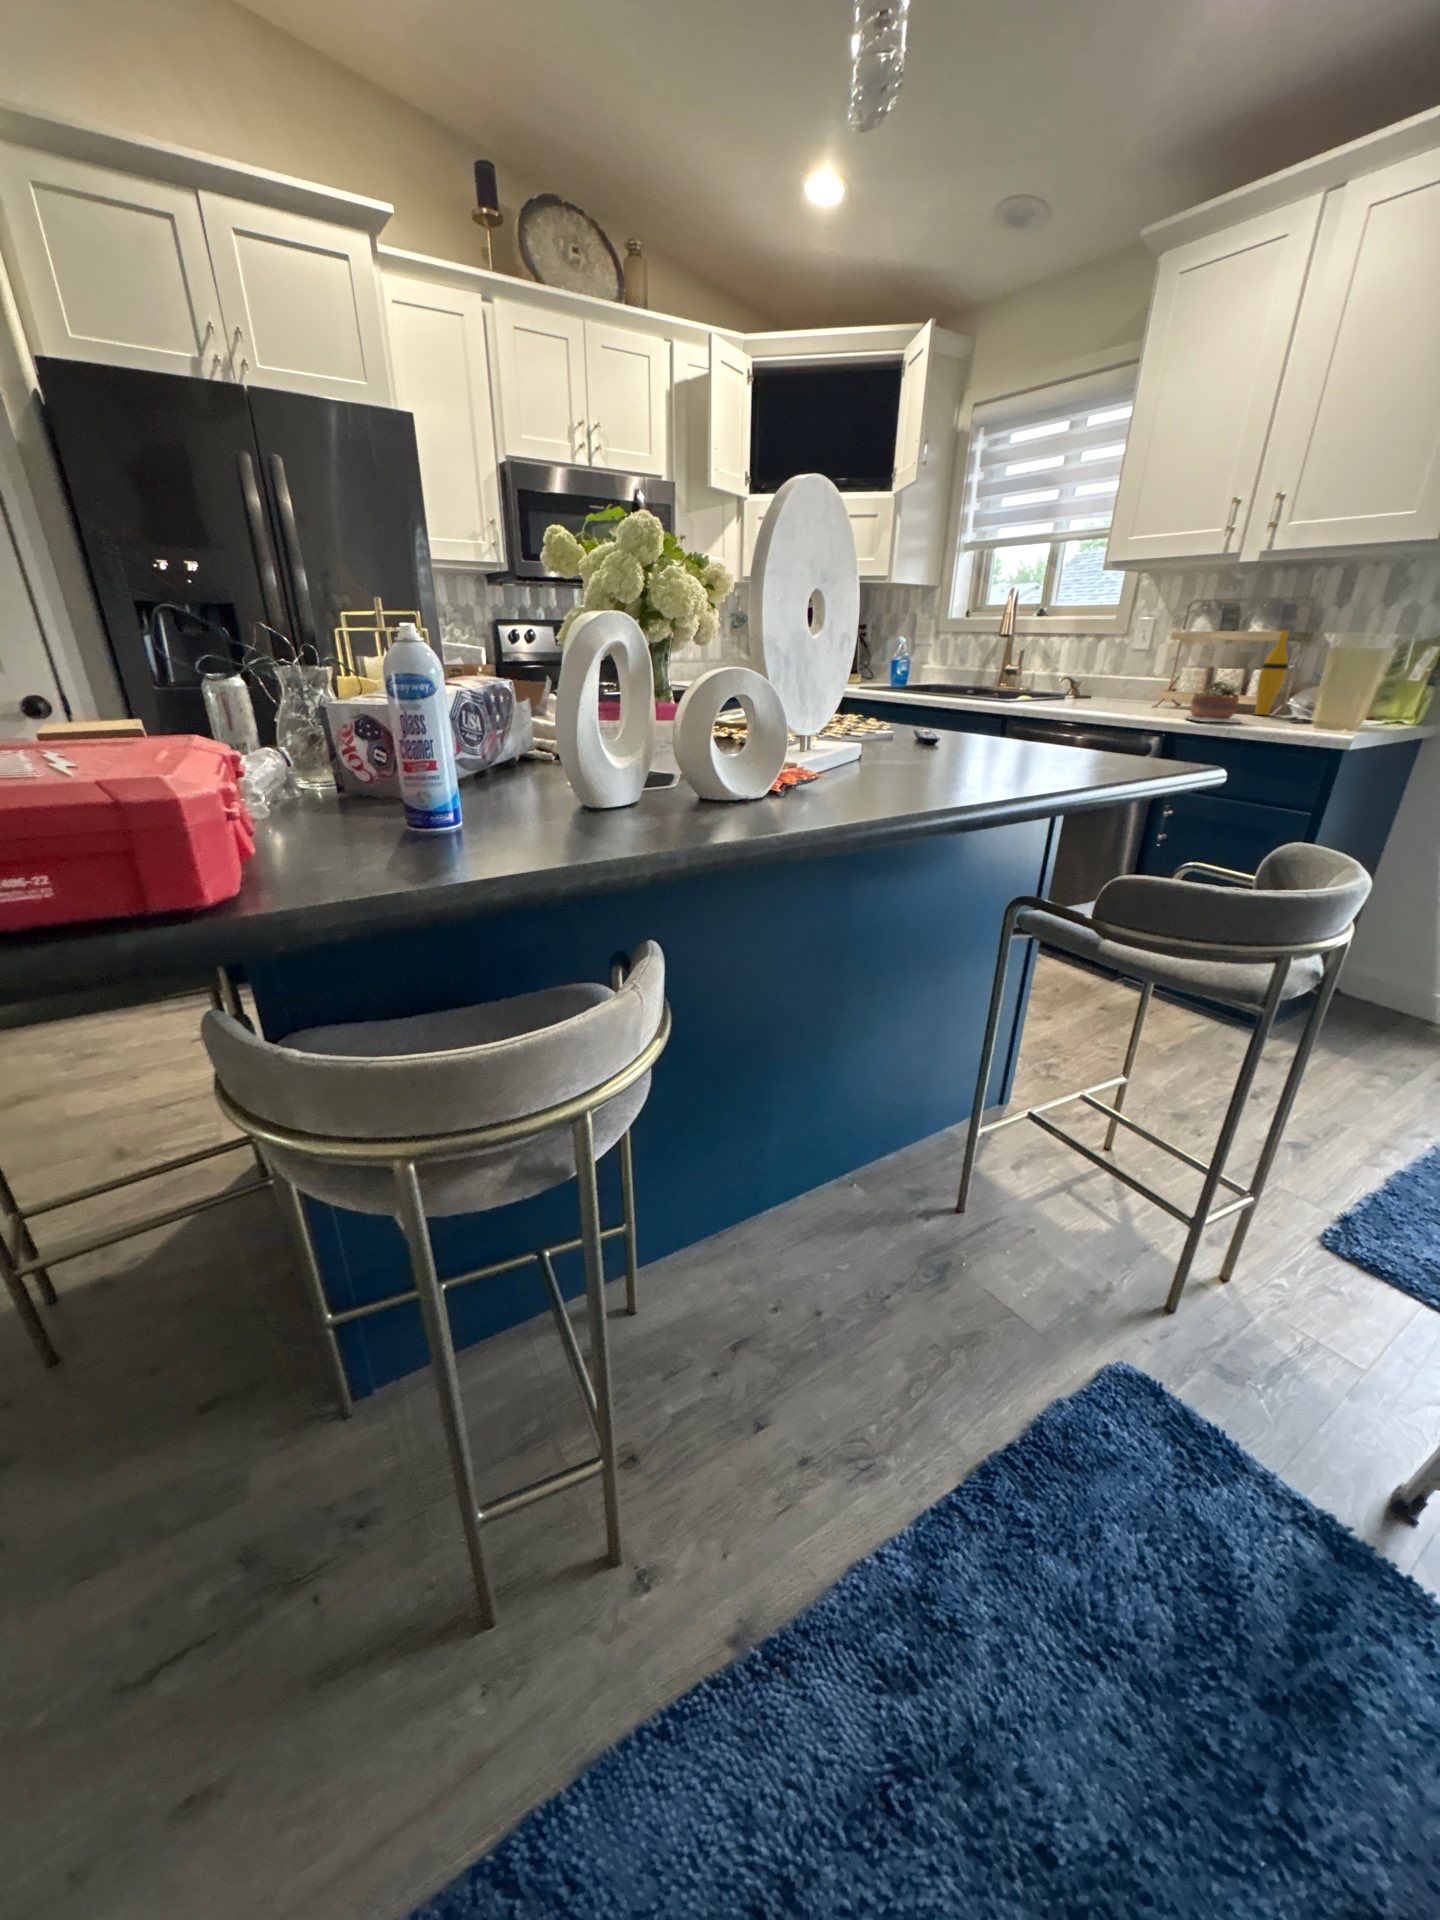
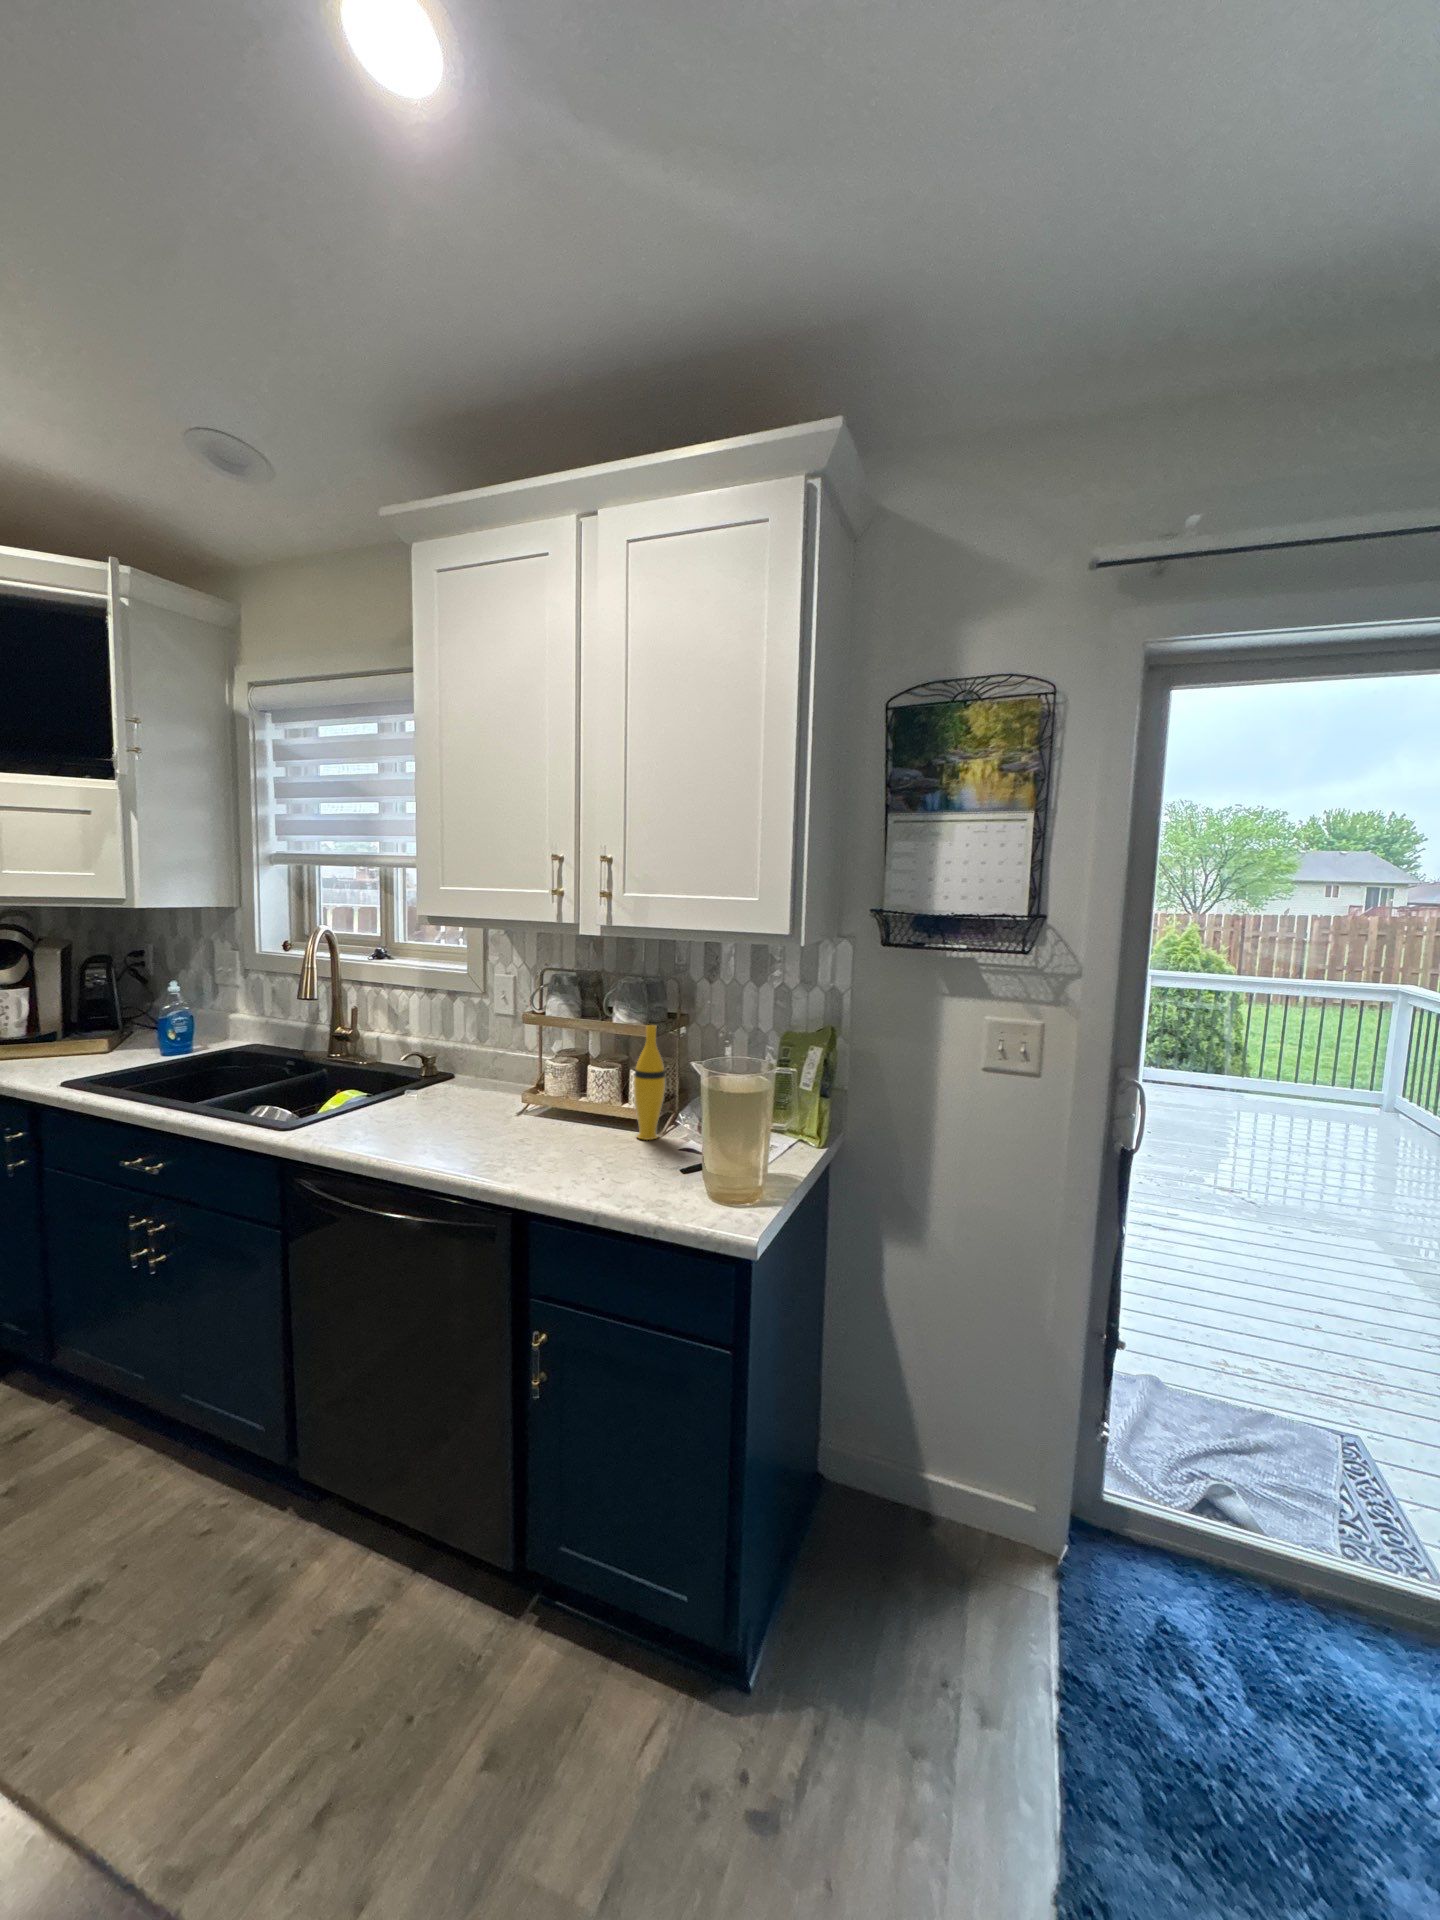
succulent plant: present [1184,681,1241,723] -> none [536,1111,614,1191]

